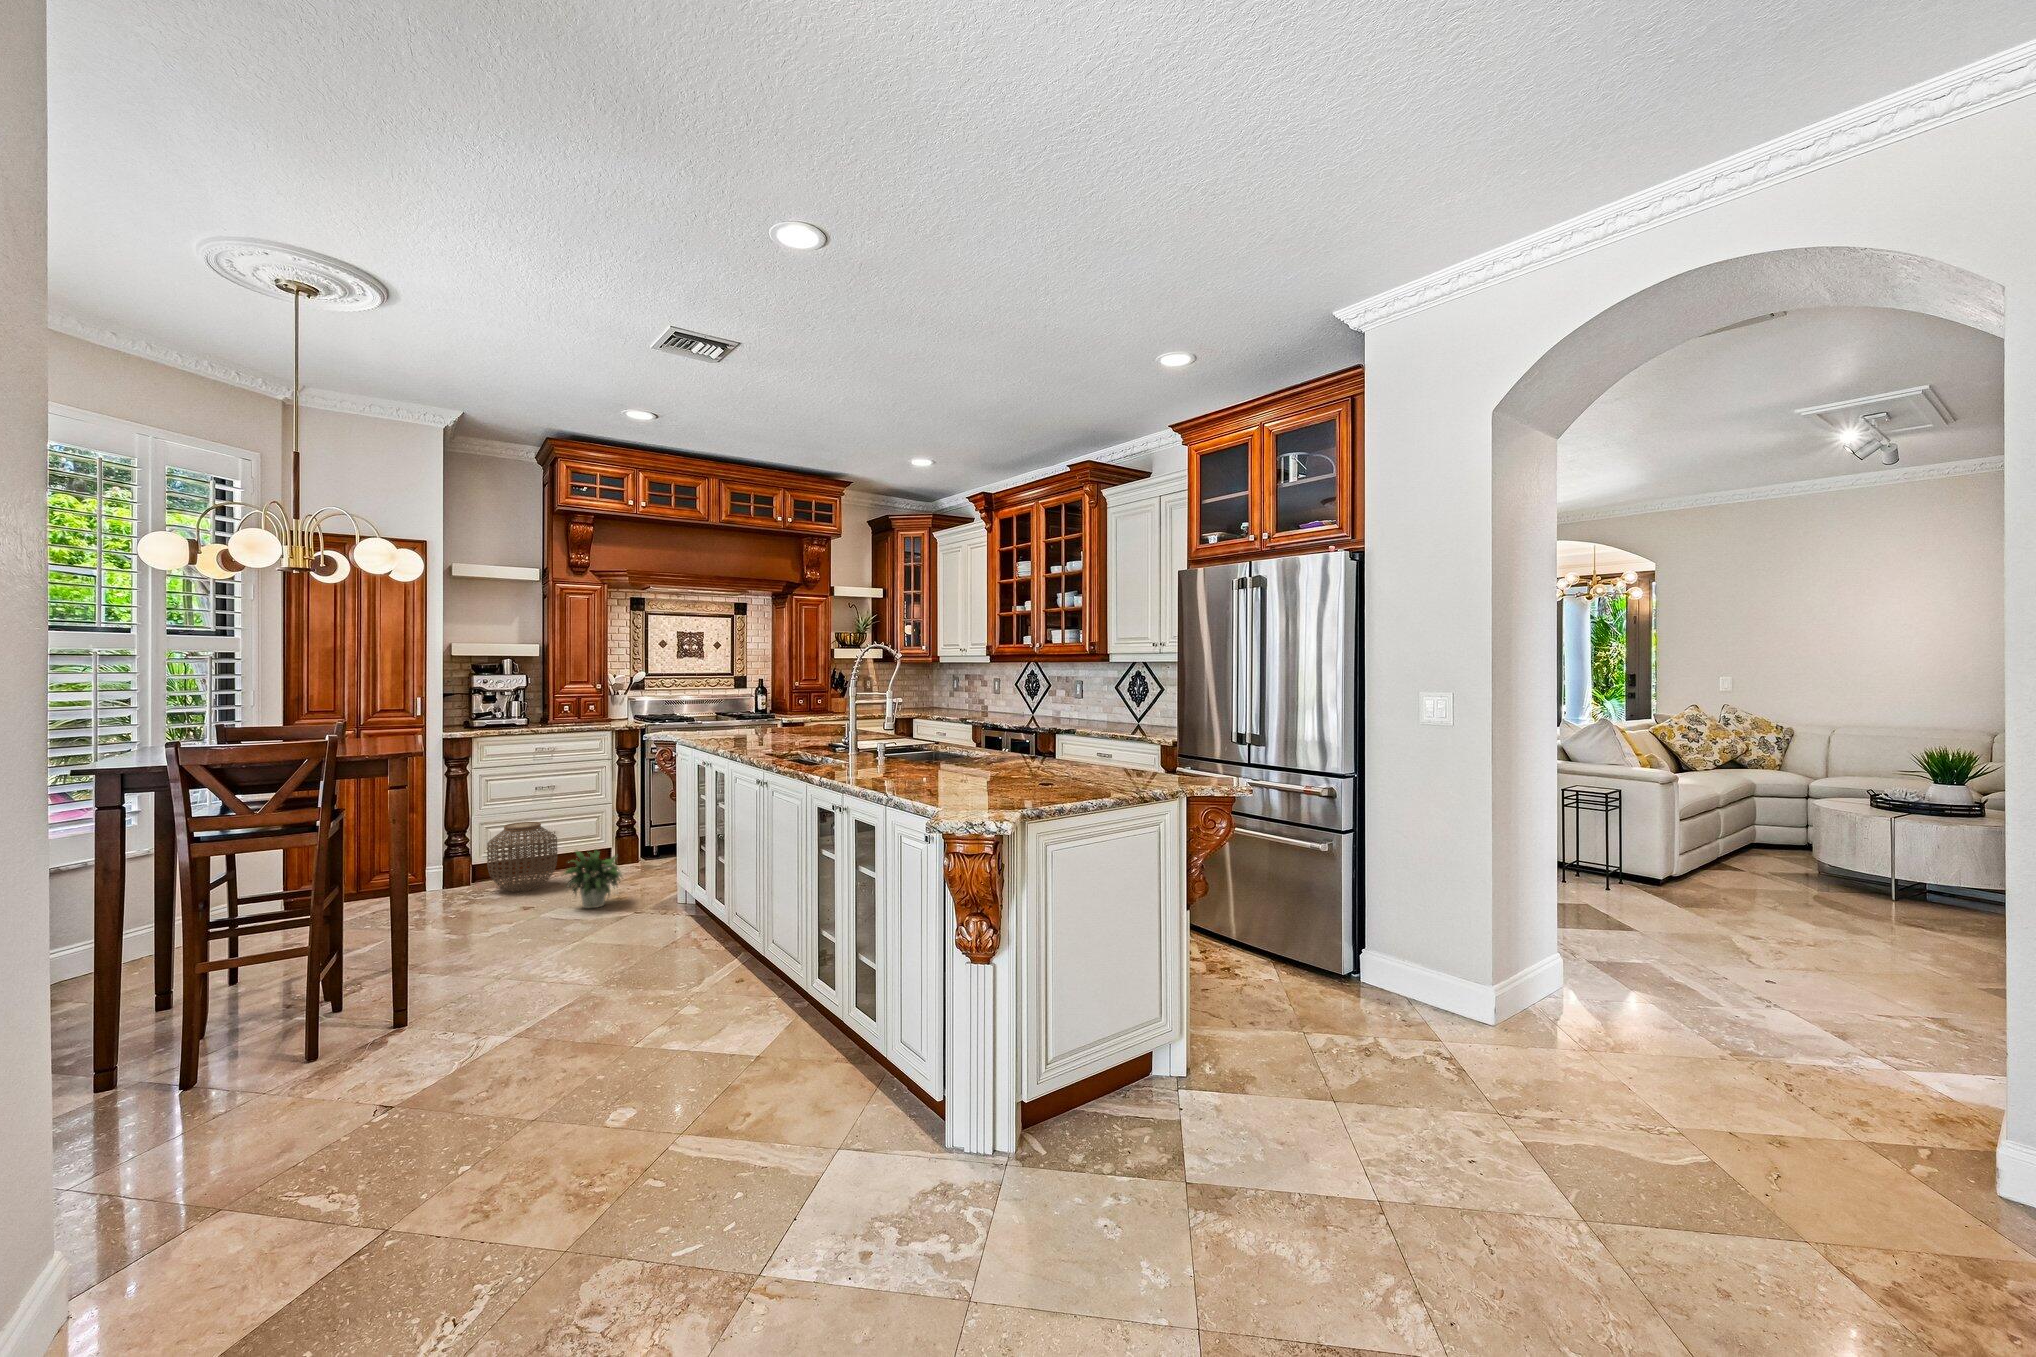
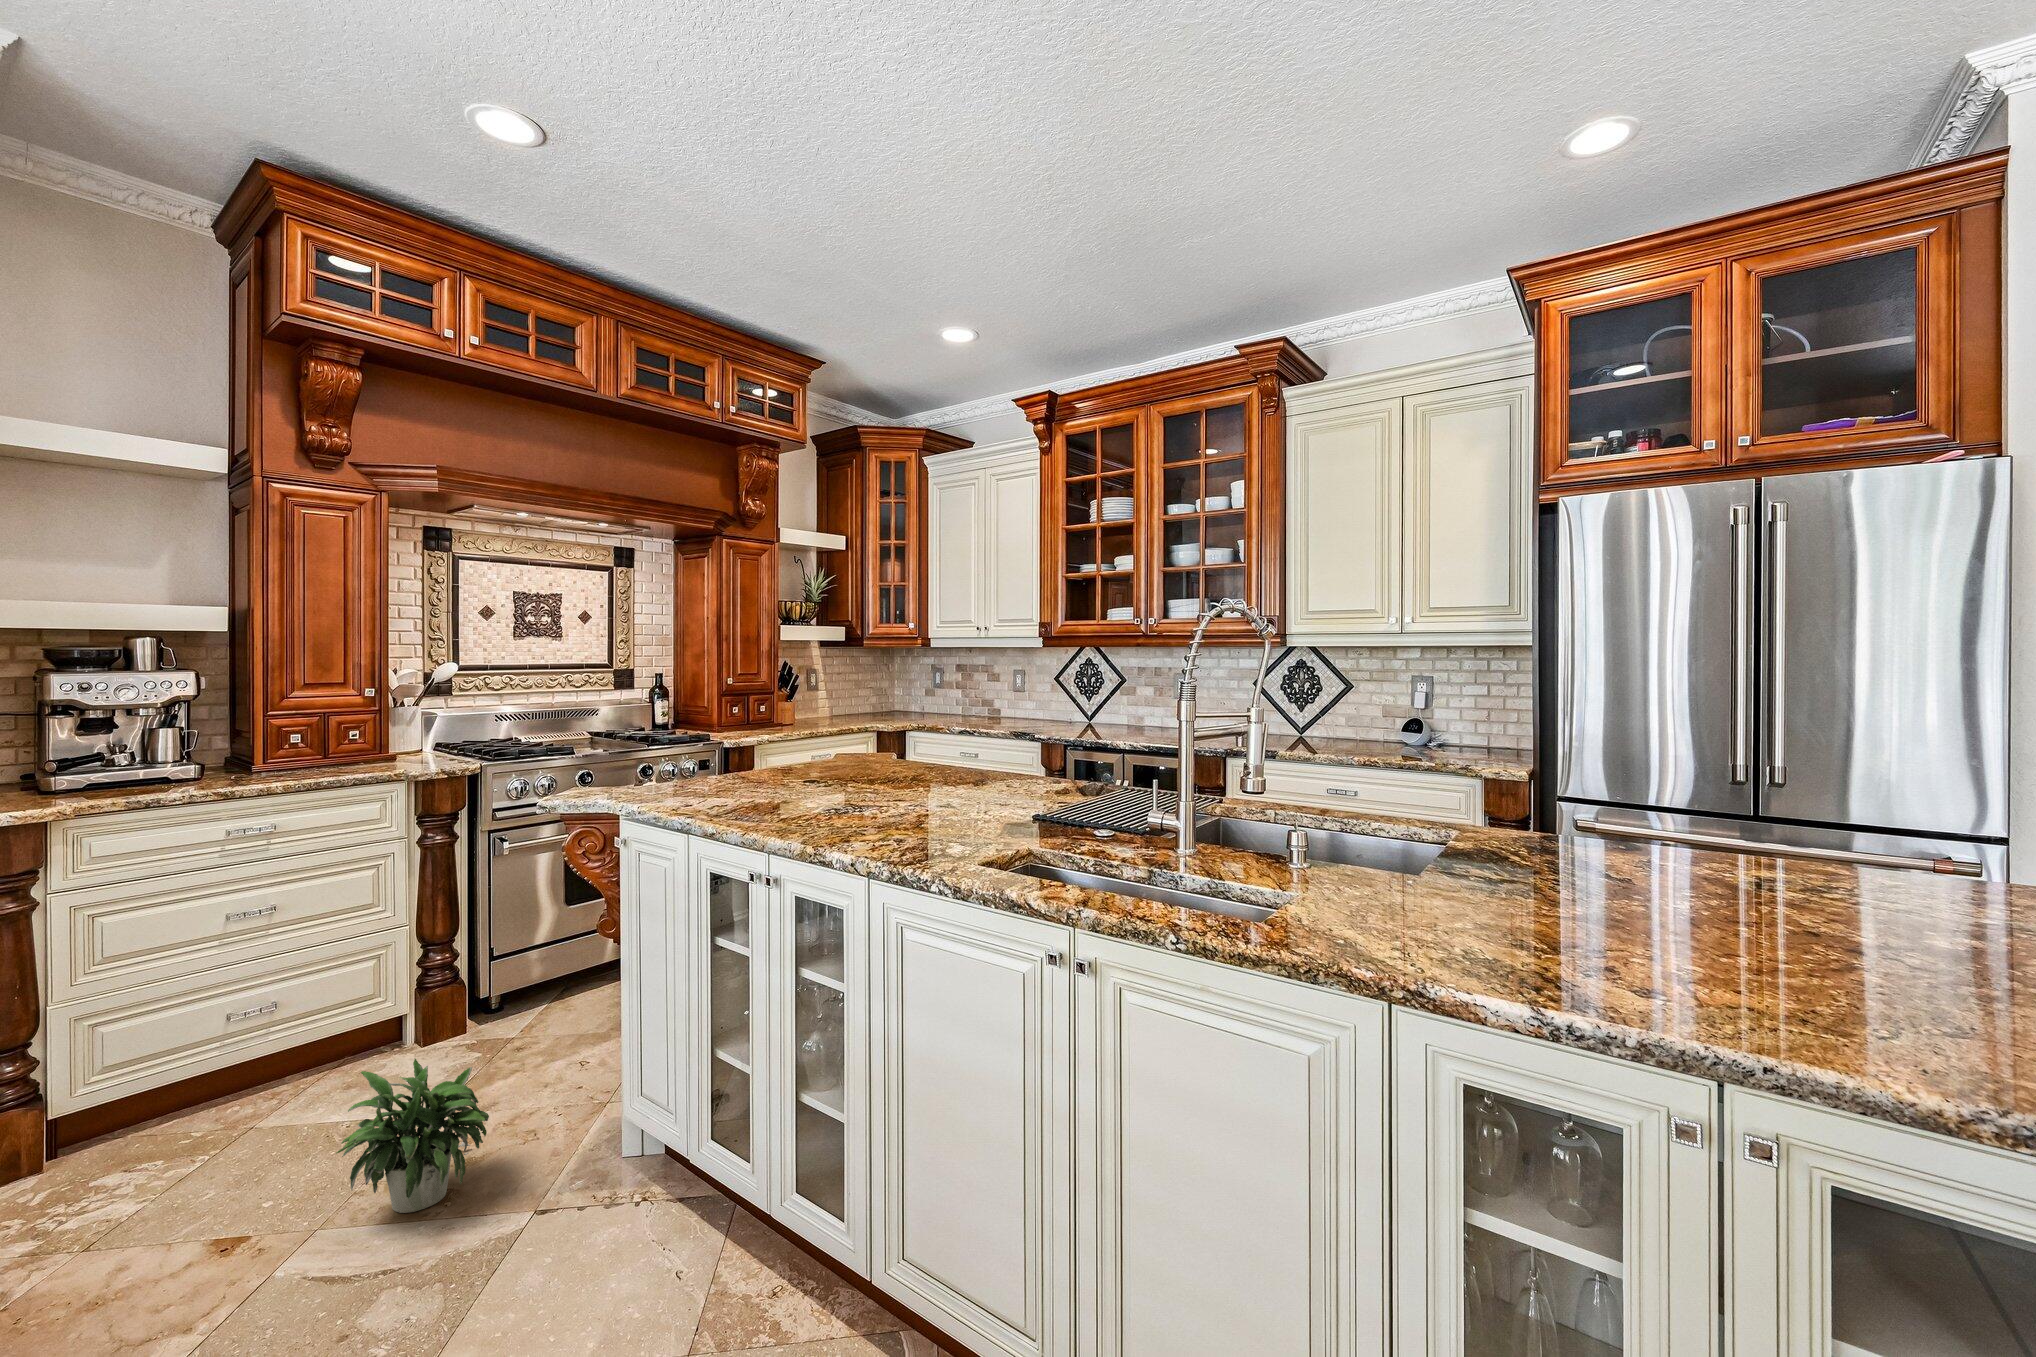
woven basket: present [487,822,557,892] -> none [109,997,298,1173]

